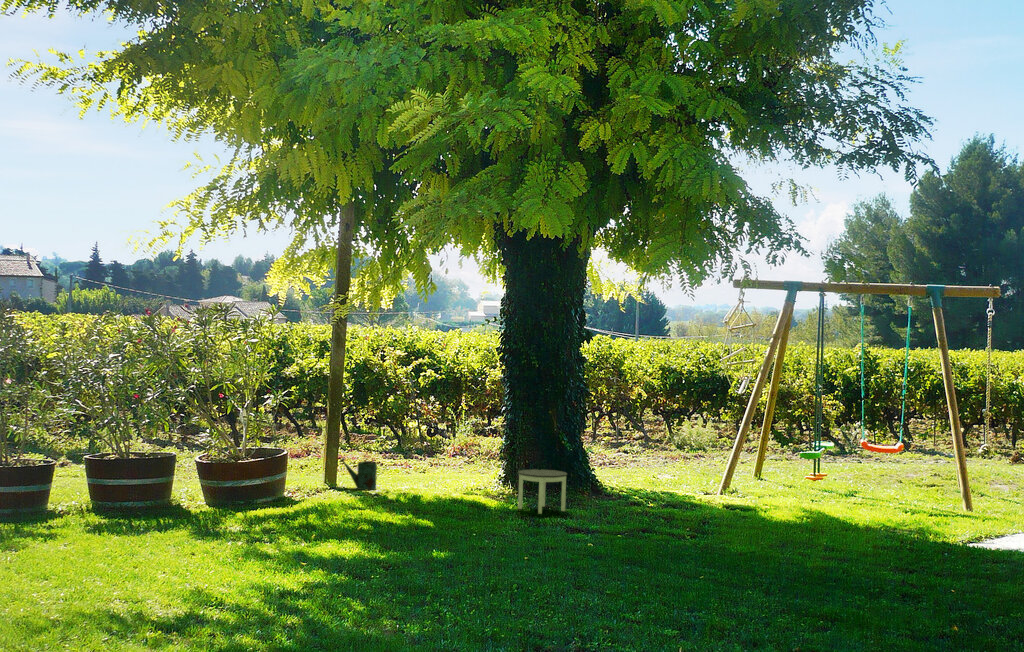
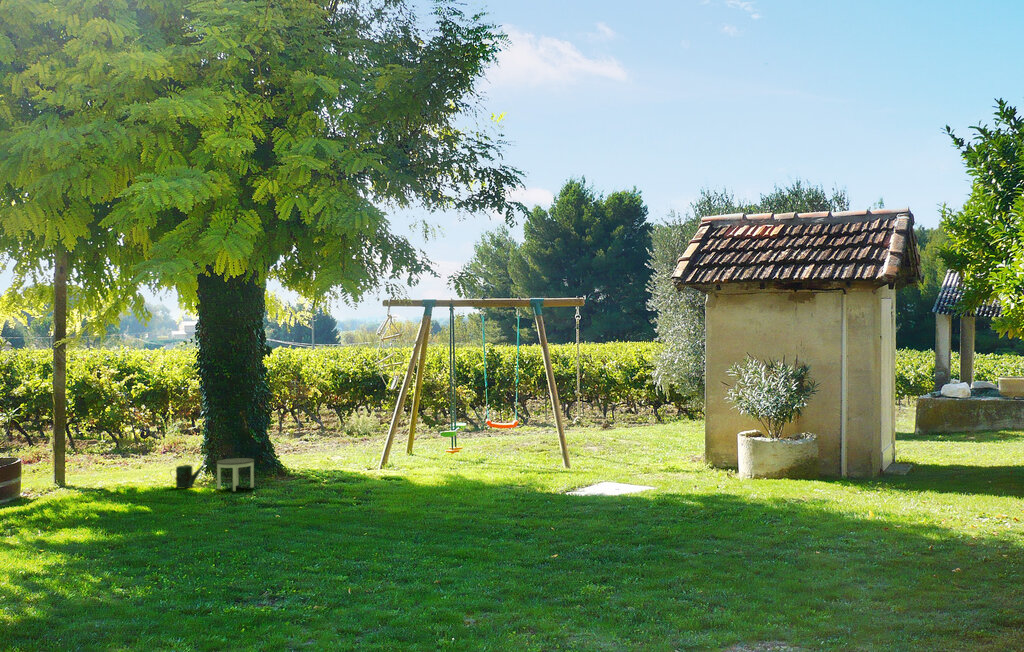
watering can: present [340,458,377,490] -> present [176,462,207,489]

